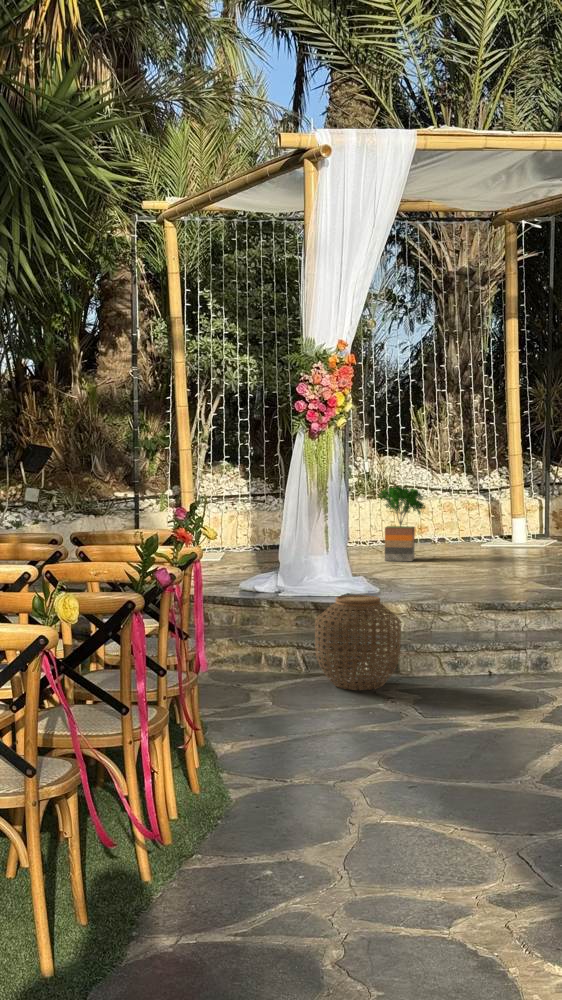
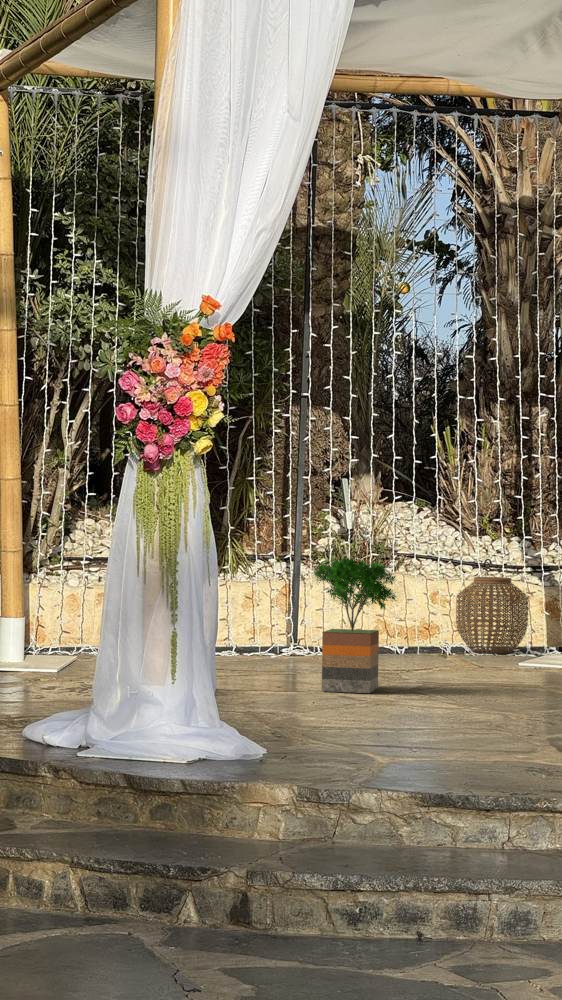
woven basket: present [315,595,401,690] -> present [456,577,528,653]

